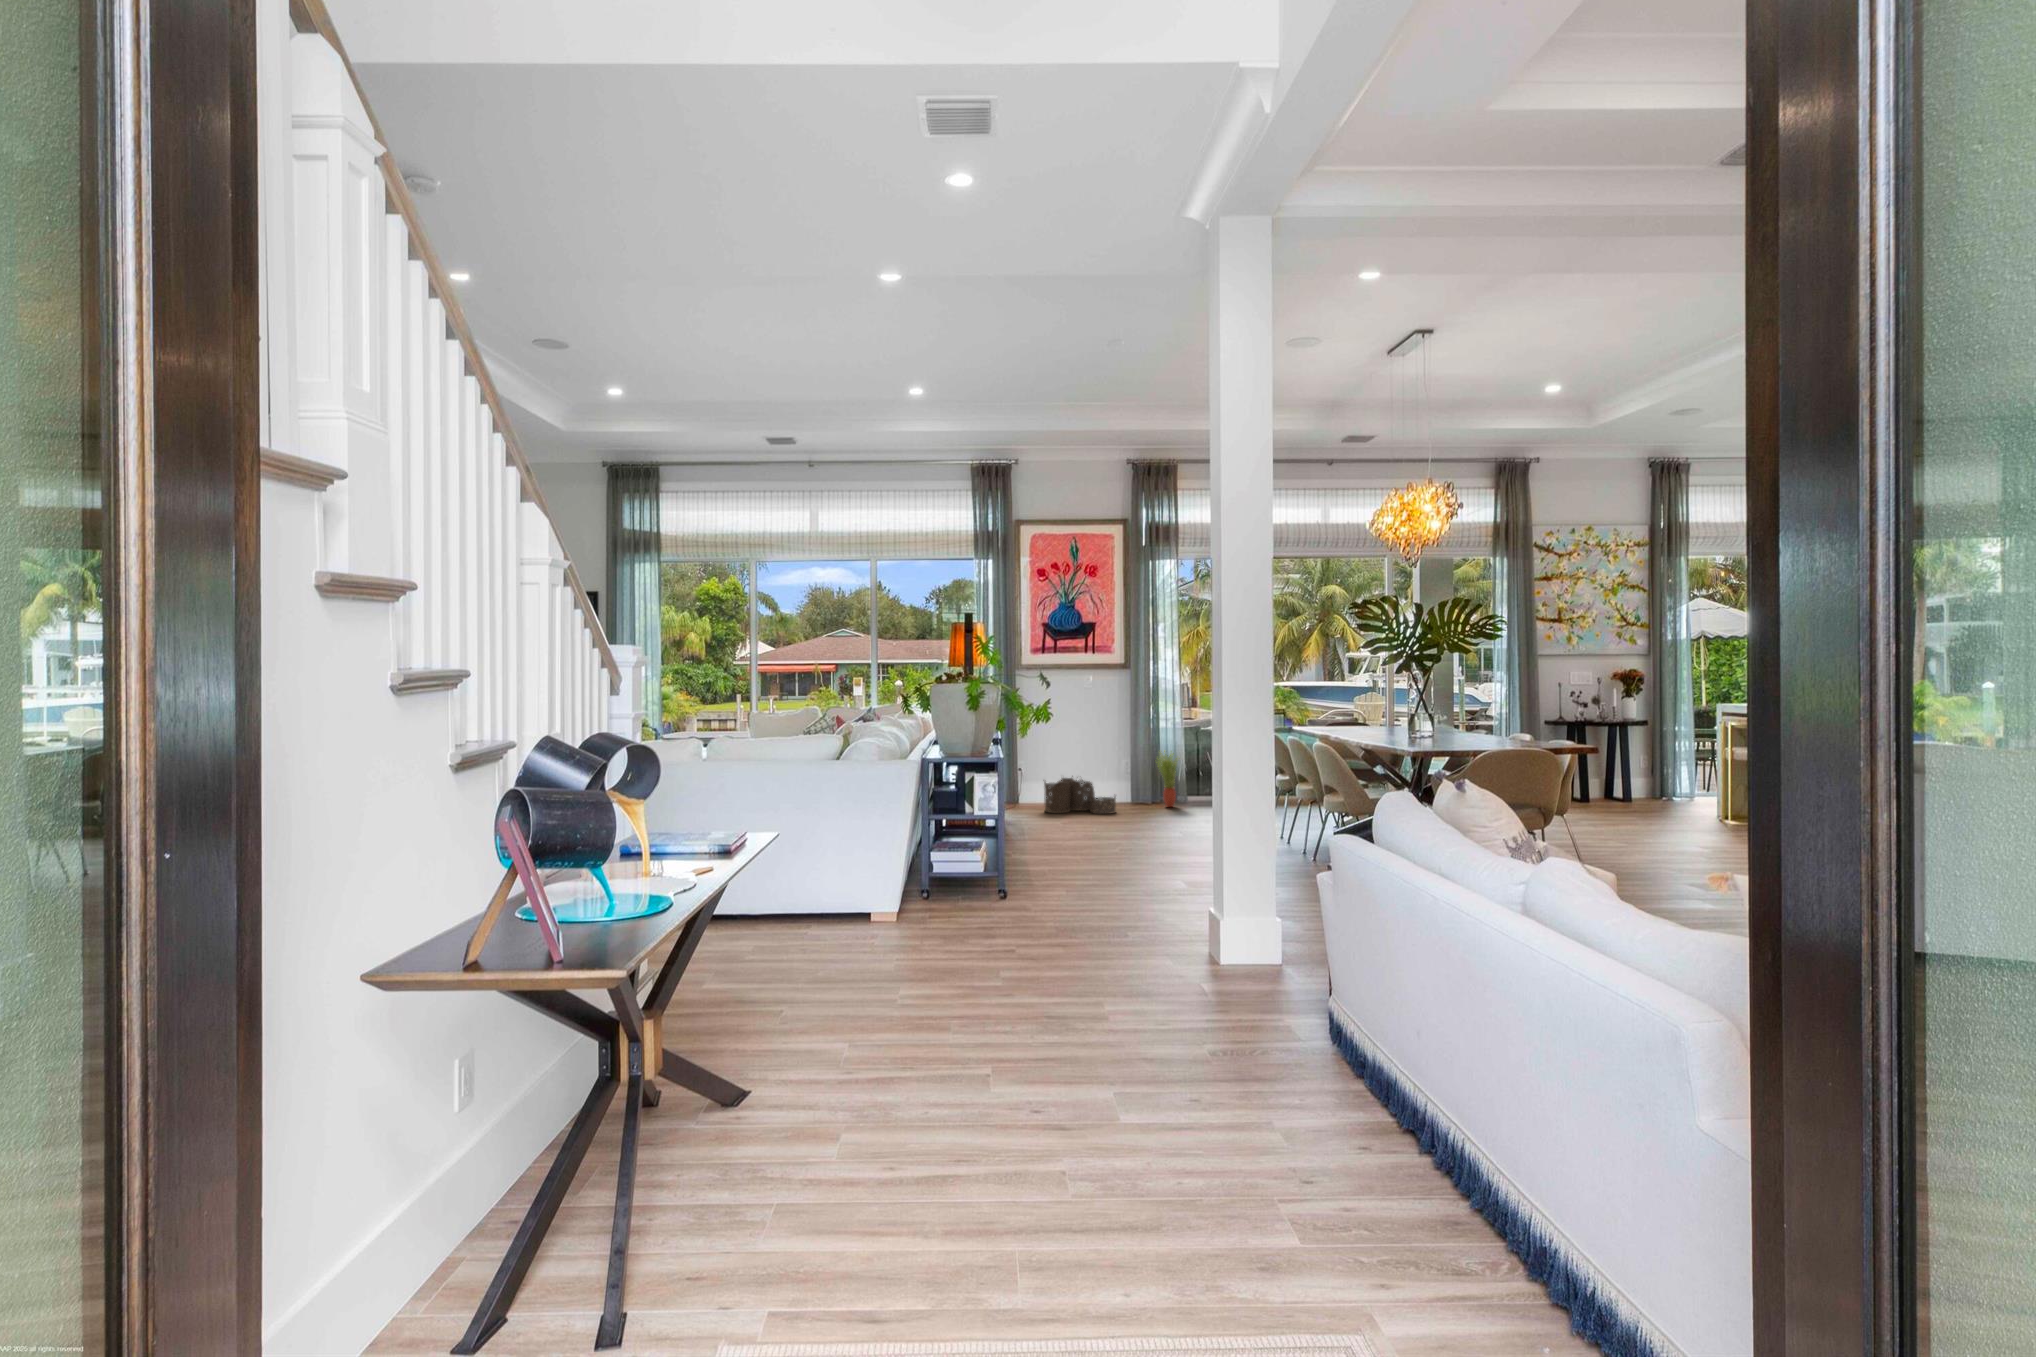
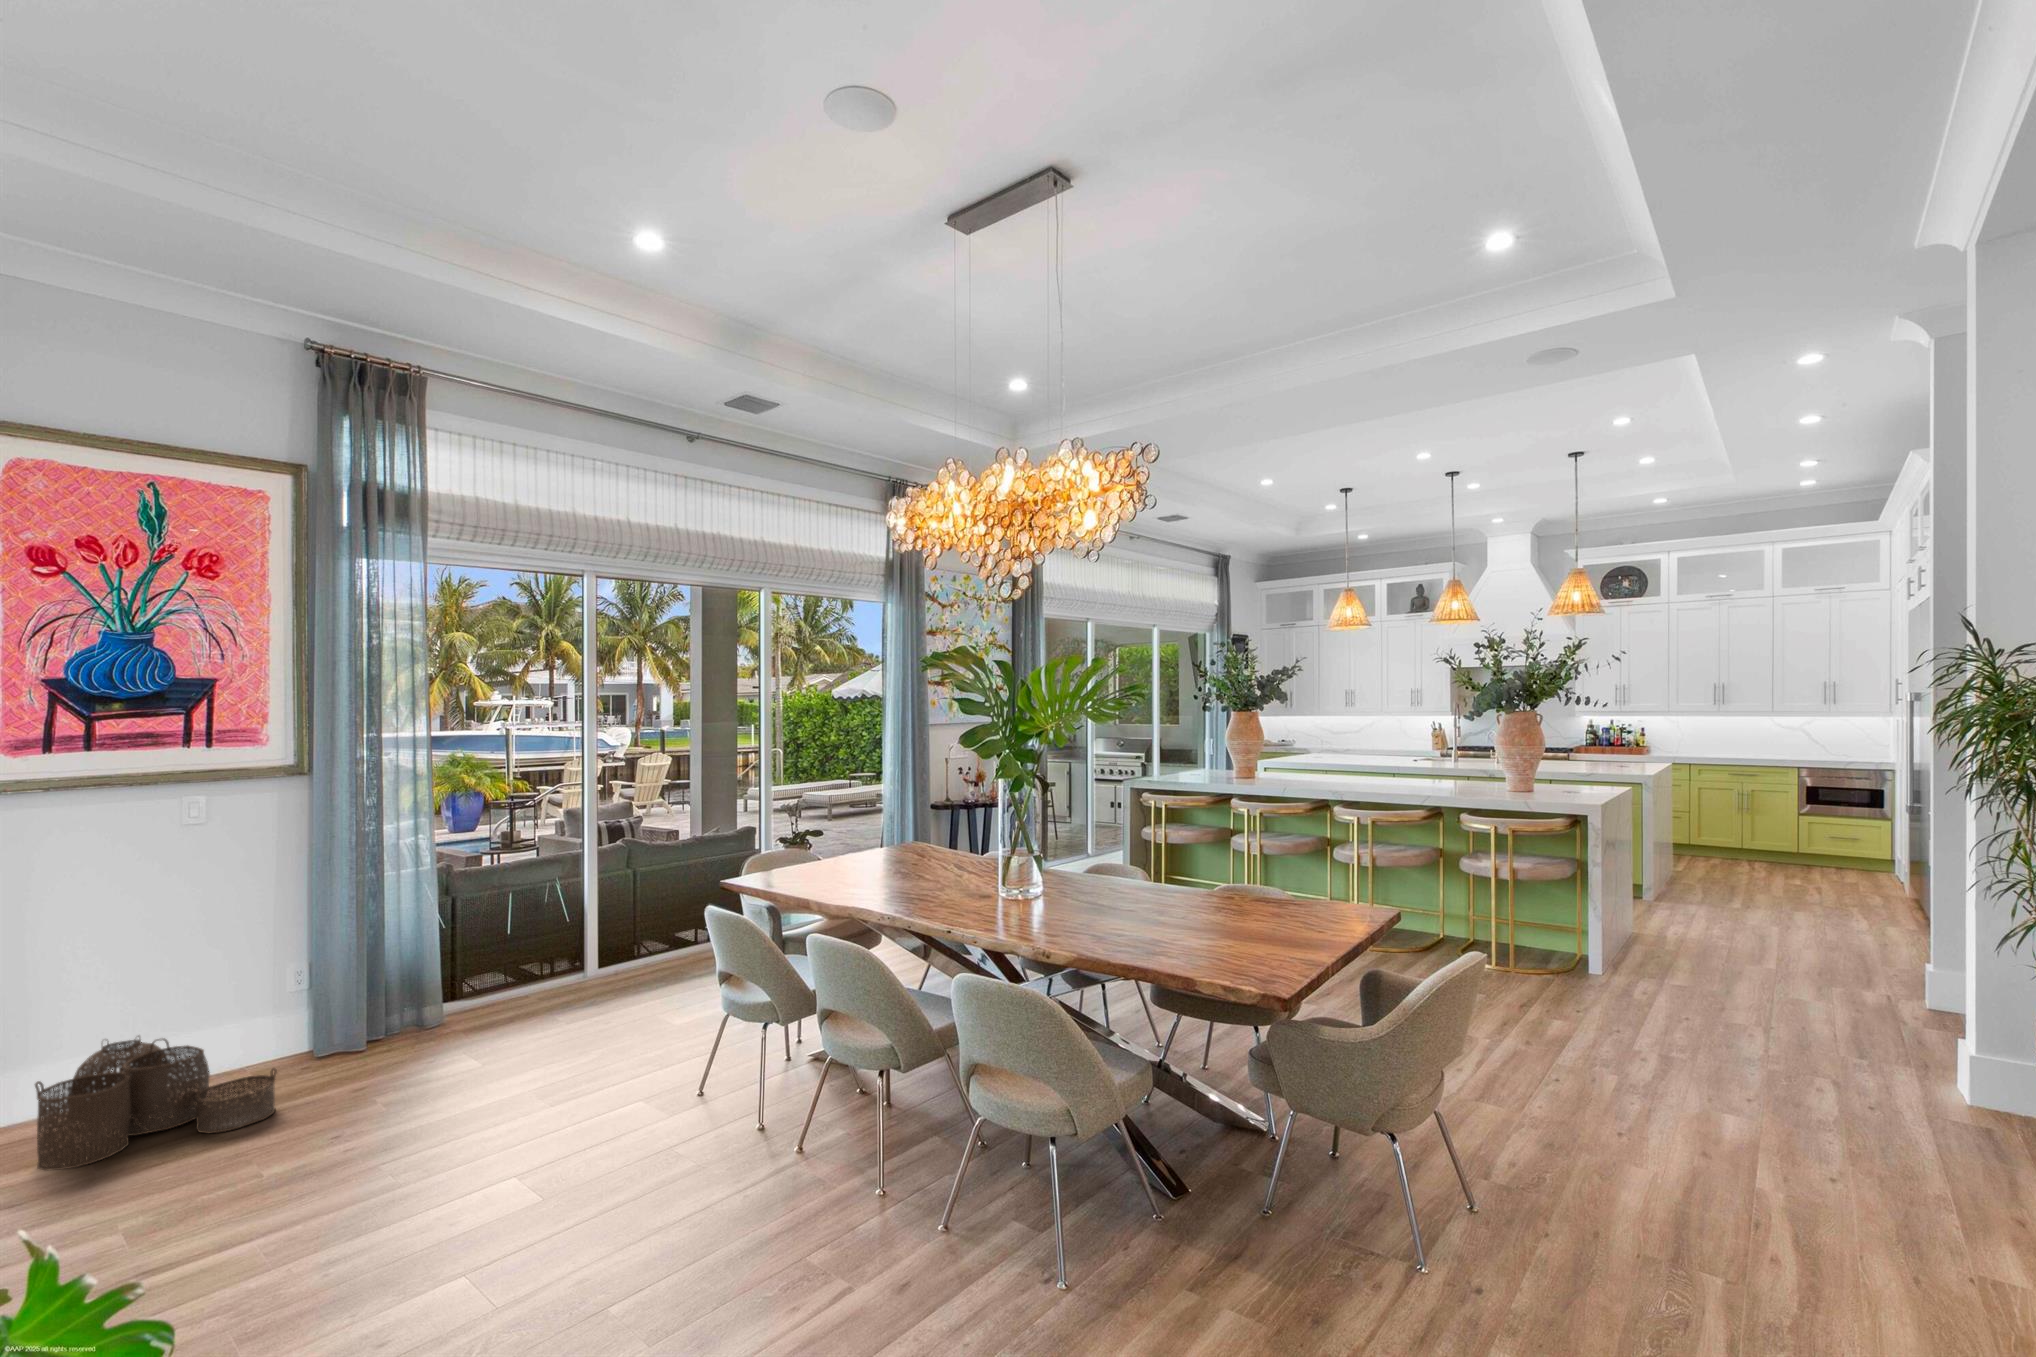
potted plant: present [1156,751,1177,807] -> none [375,934,436,1052]

